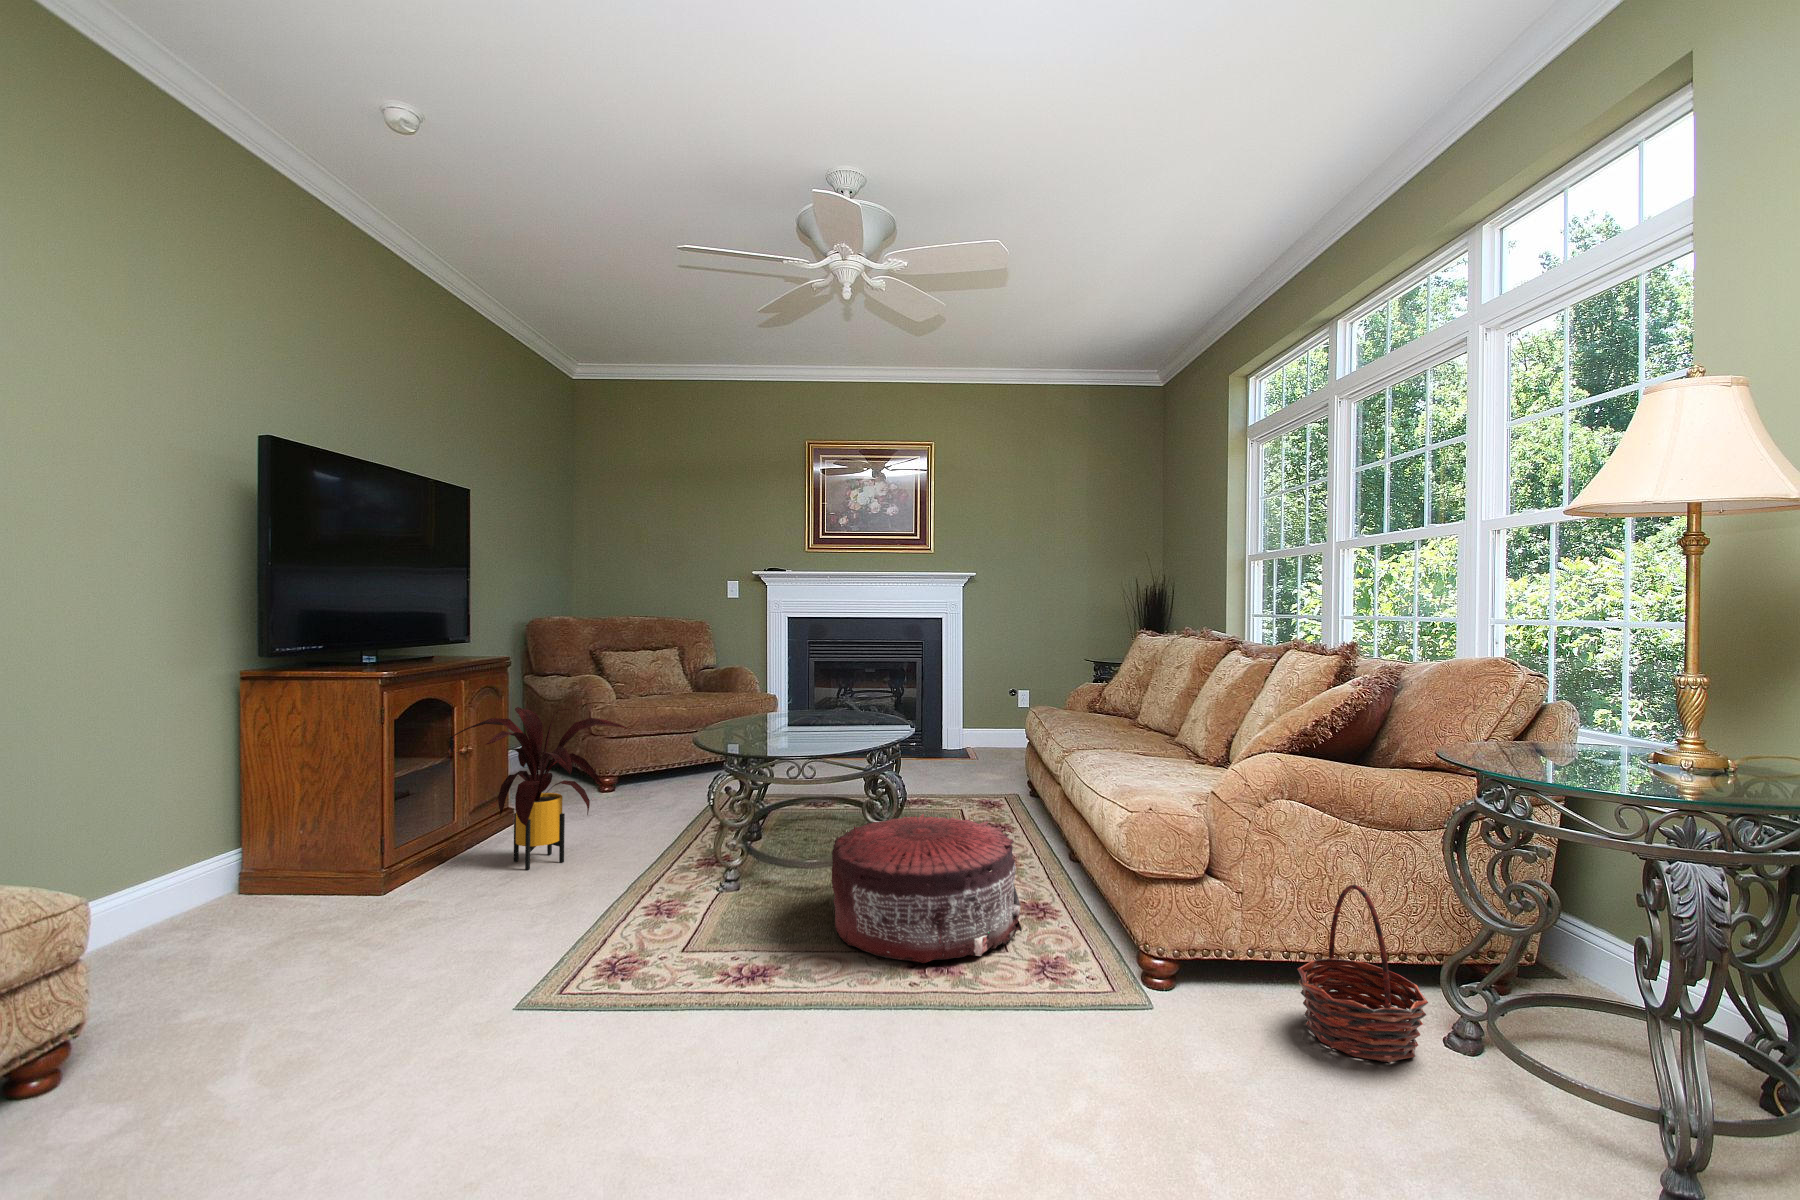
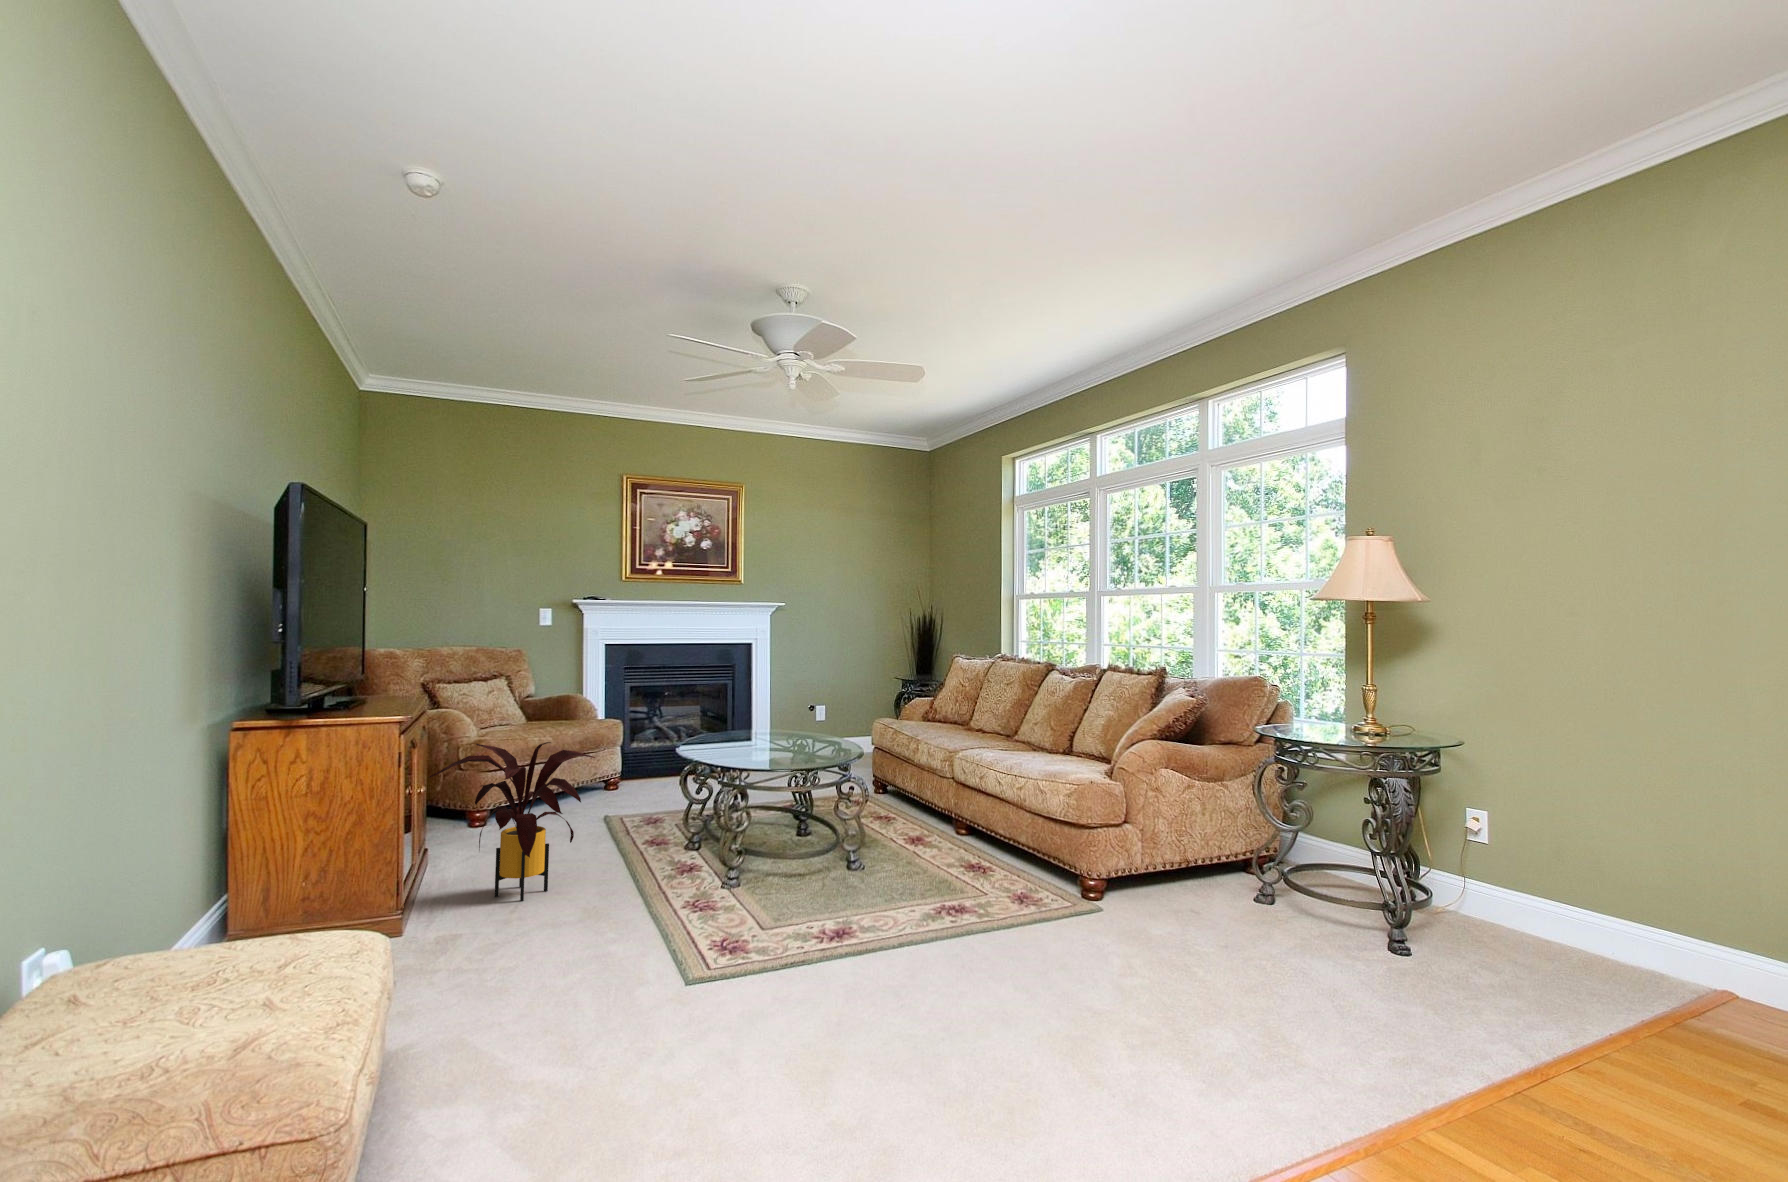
pouf: present [832,814,1022,963] -> none [848,807,992,910]
basket: present [1298,885,1428,1063] -> none [1180,814,1250,912]

